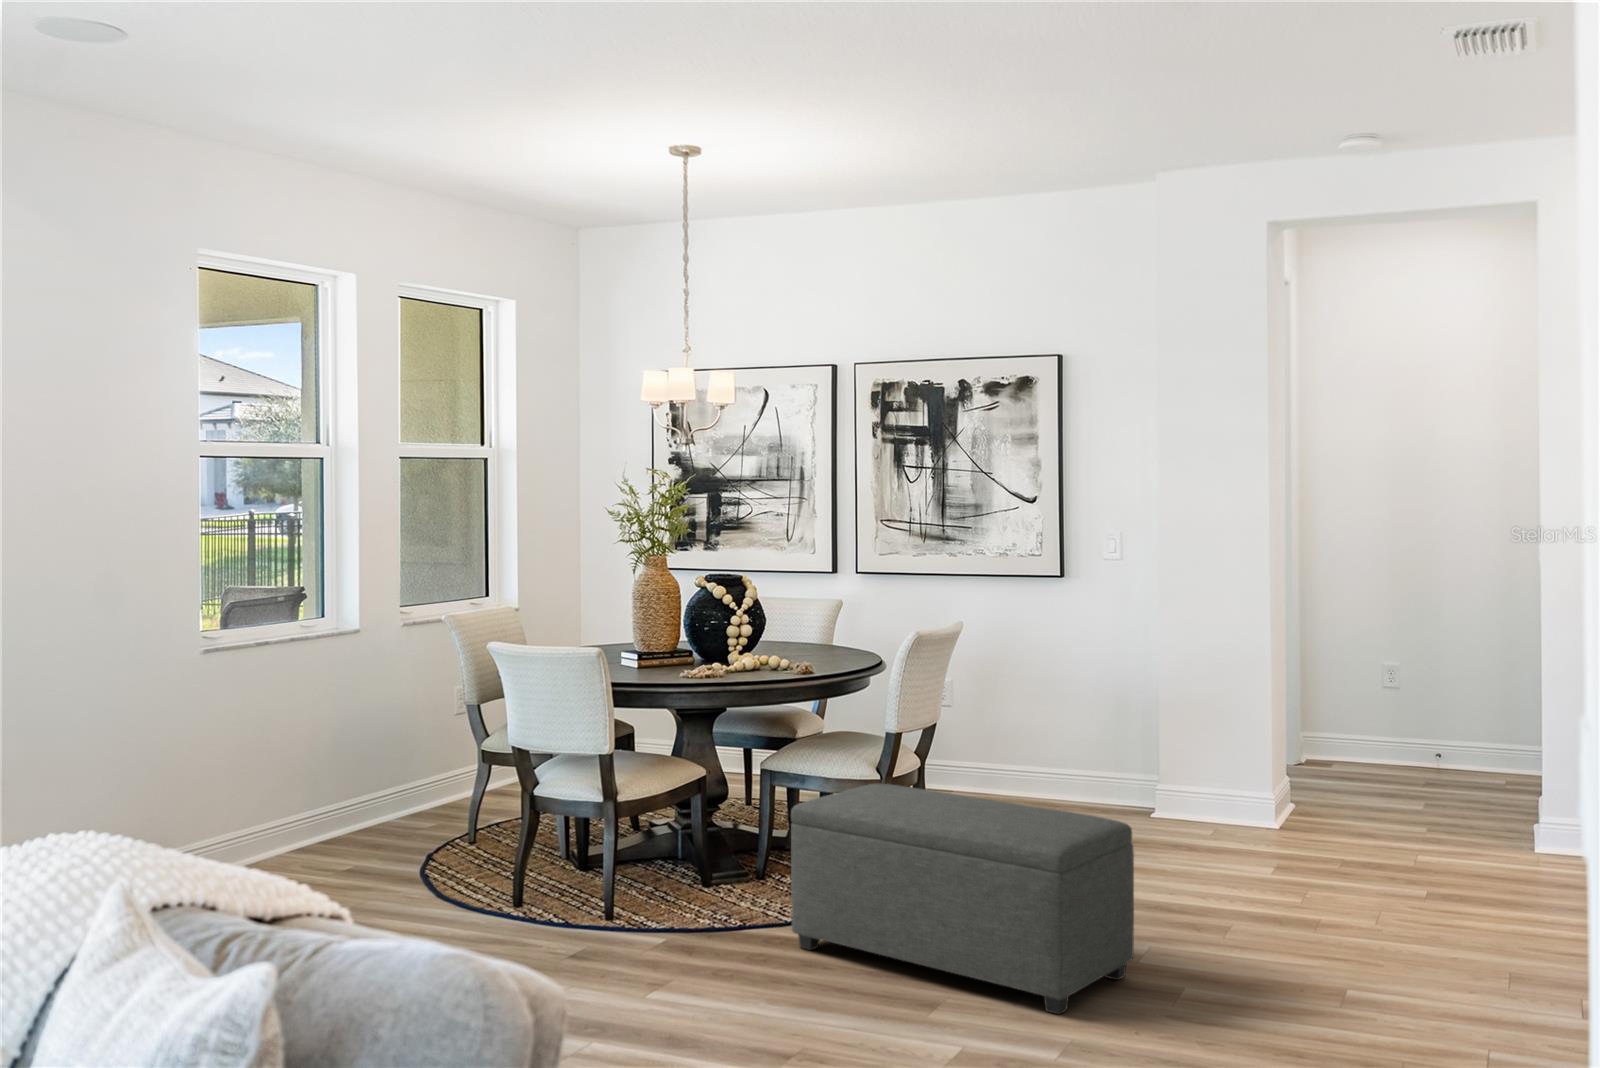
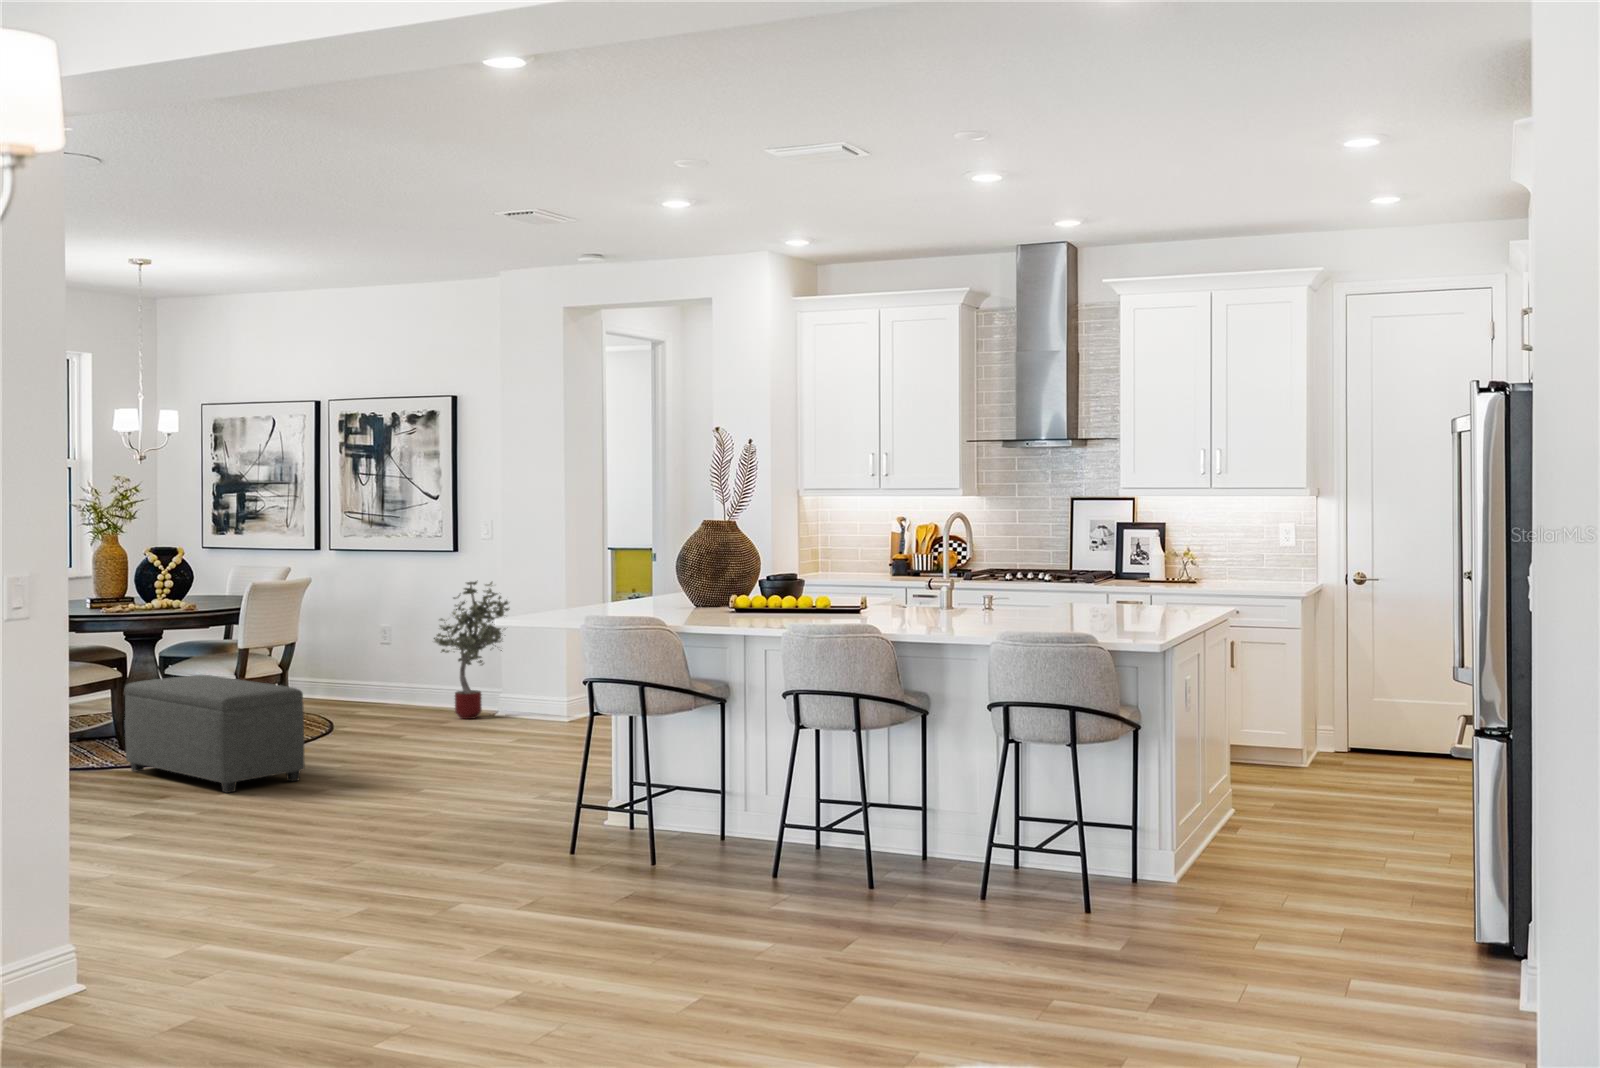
potted tree: none [1041,619,1192,821] -> present [434,581,510,719]

